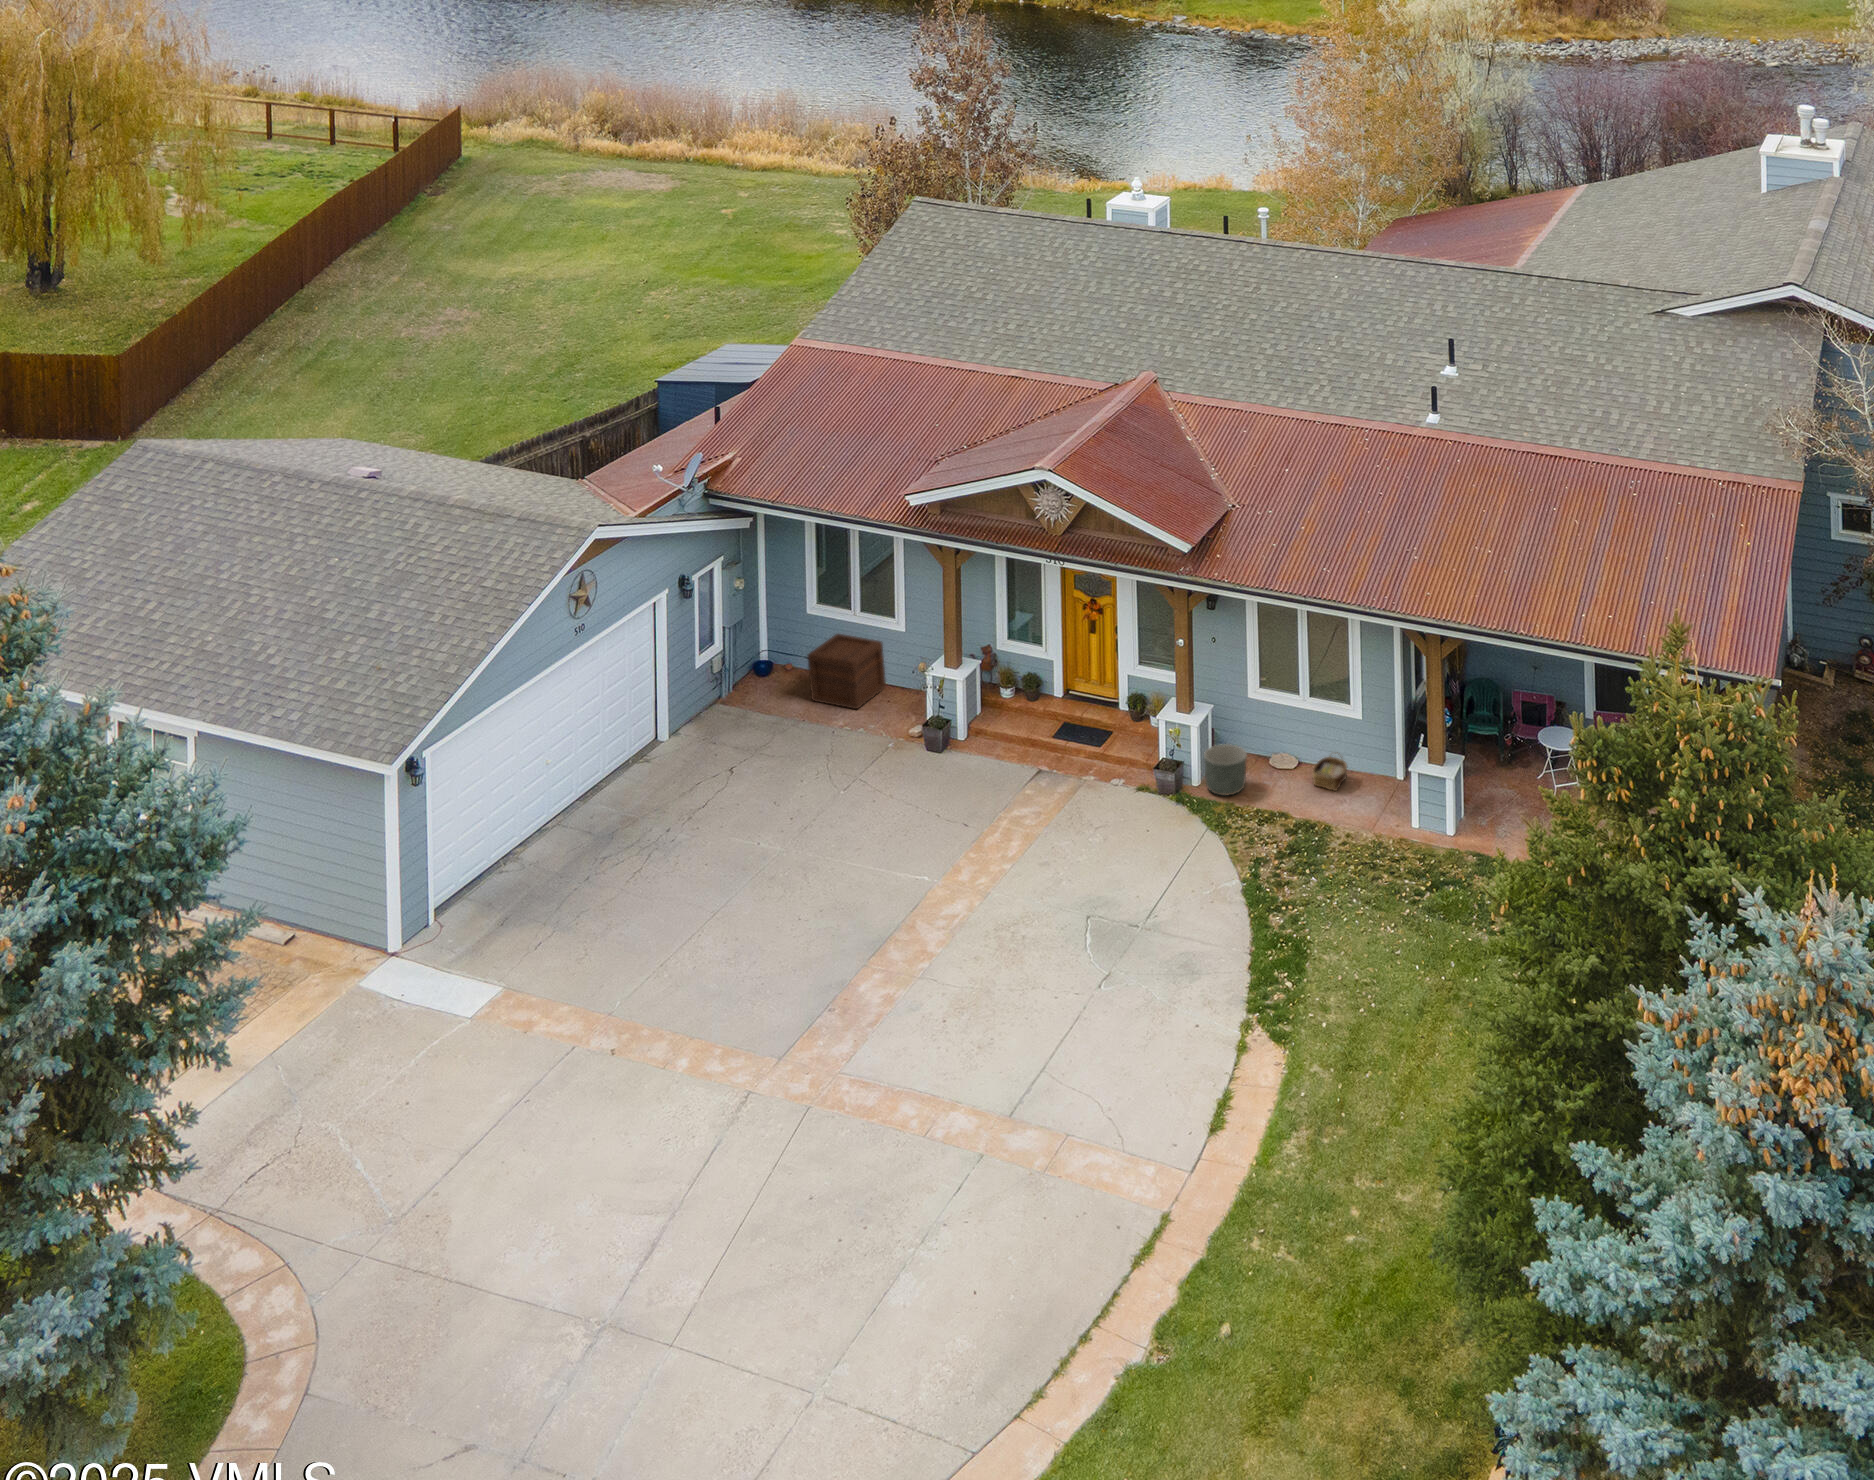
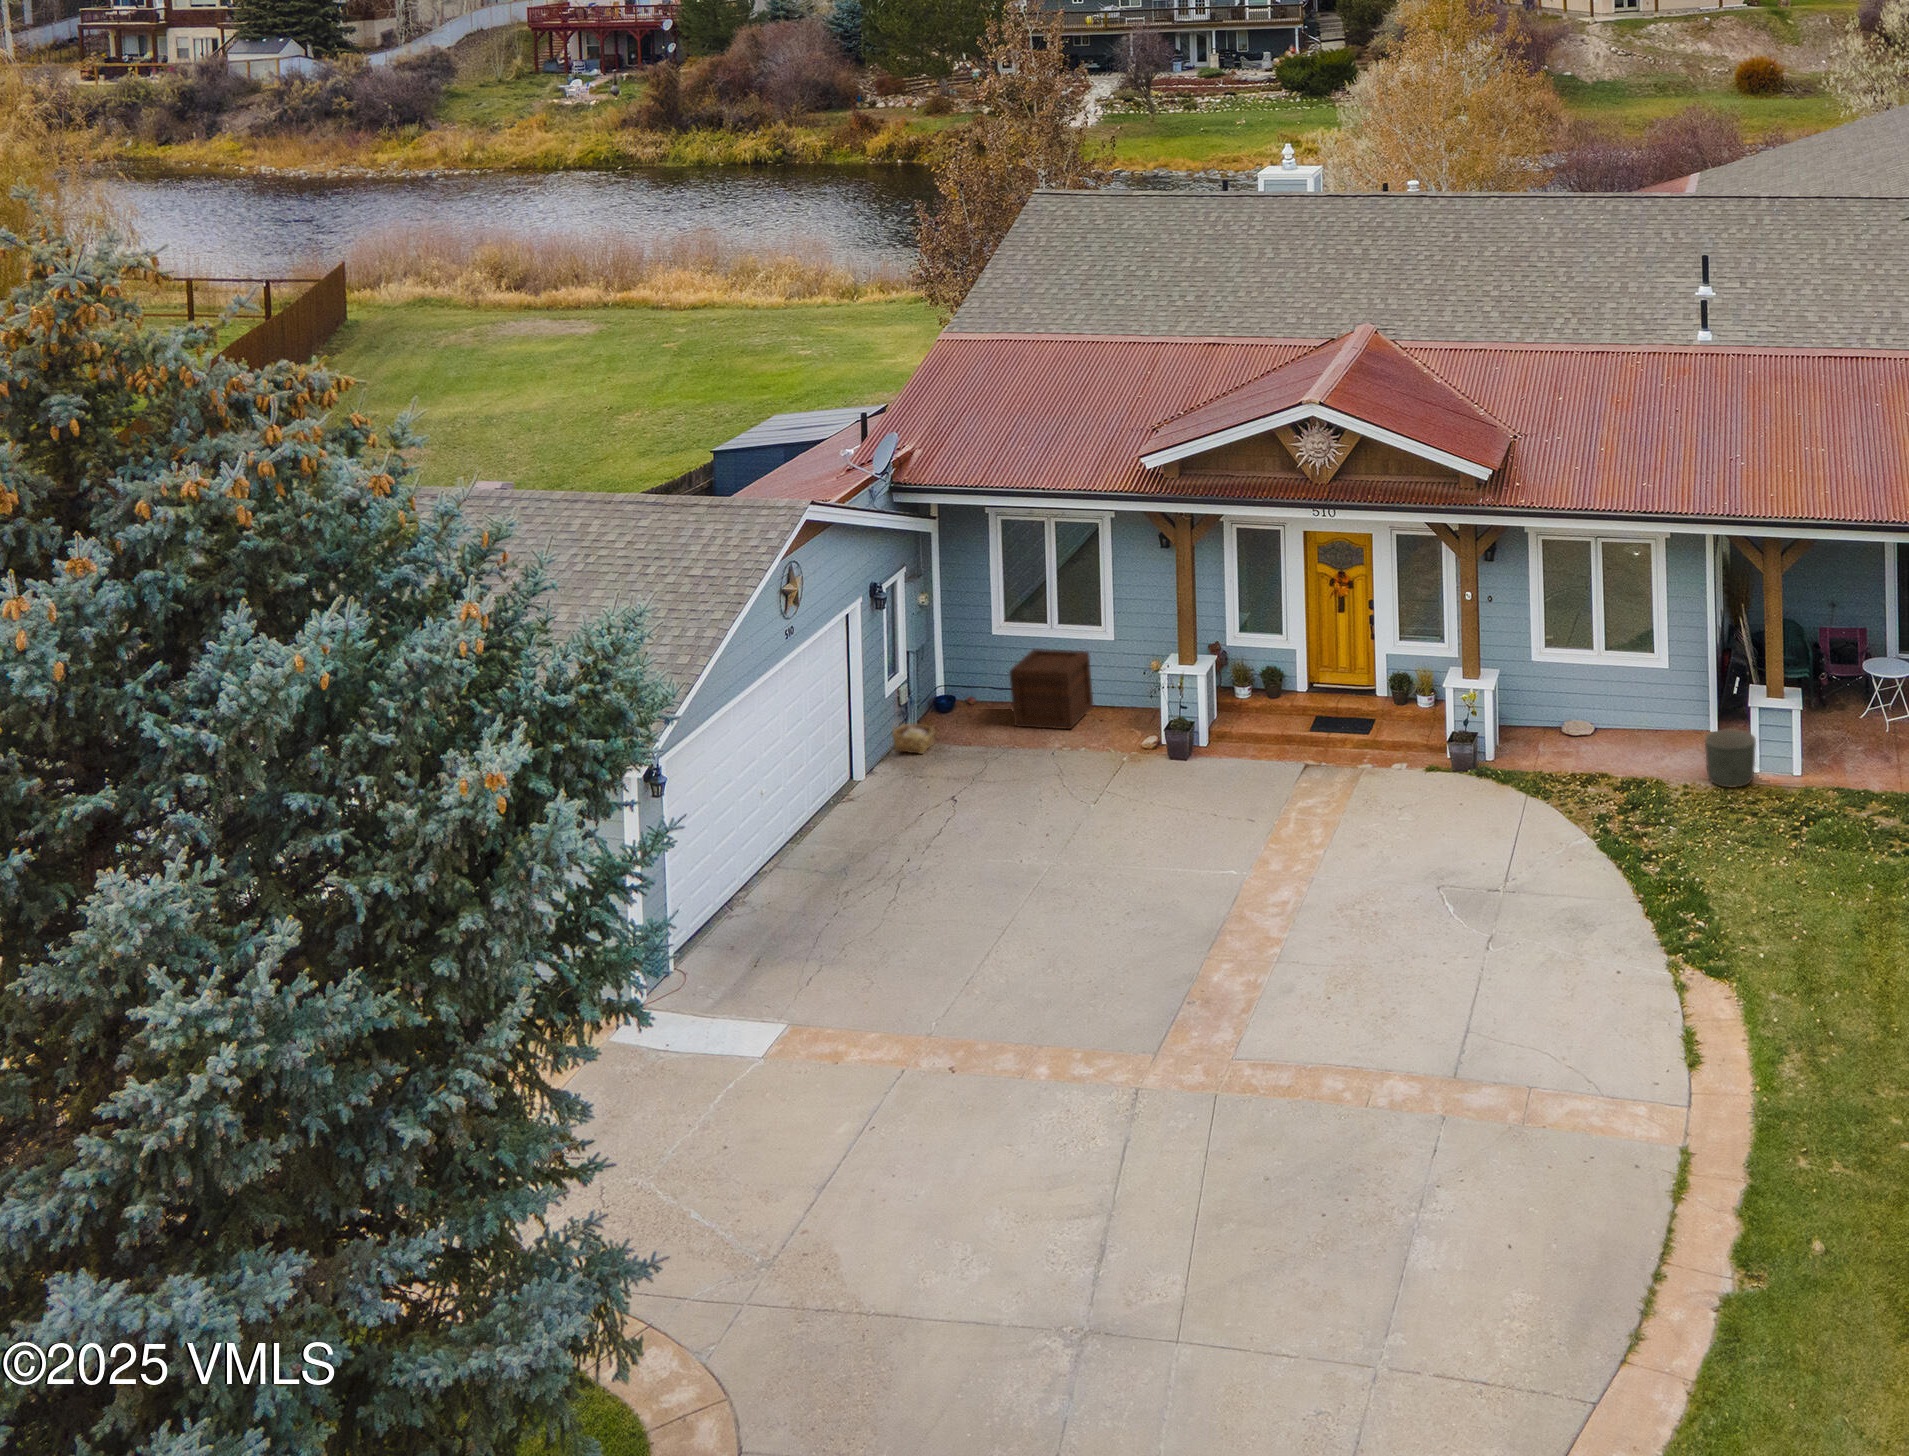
planter: present [1204,744,1247,796] -> present [1705,729,1756,787]
woven basket: present [1313,756,1347,791] -> present [892,724,936,754]

